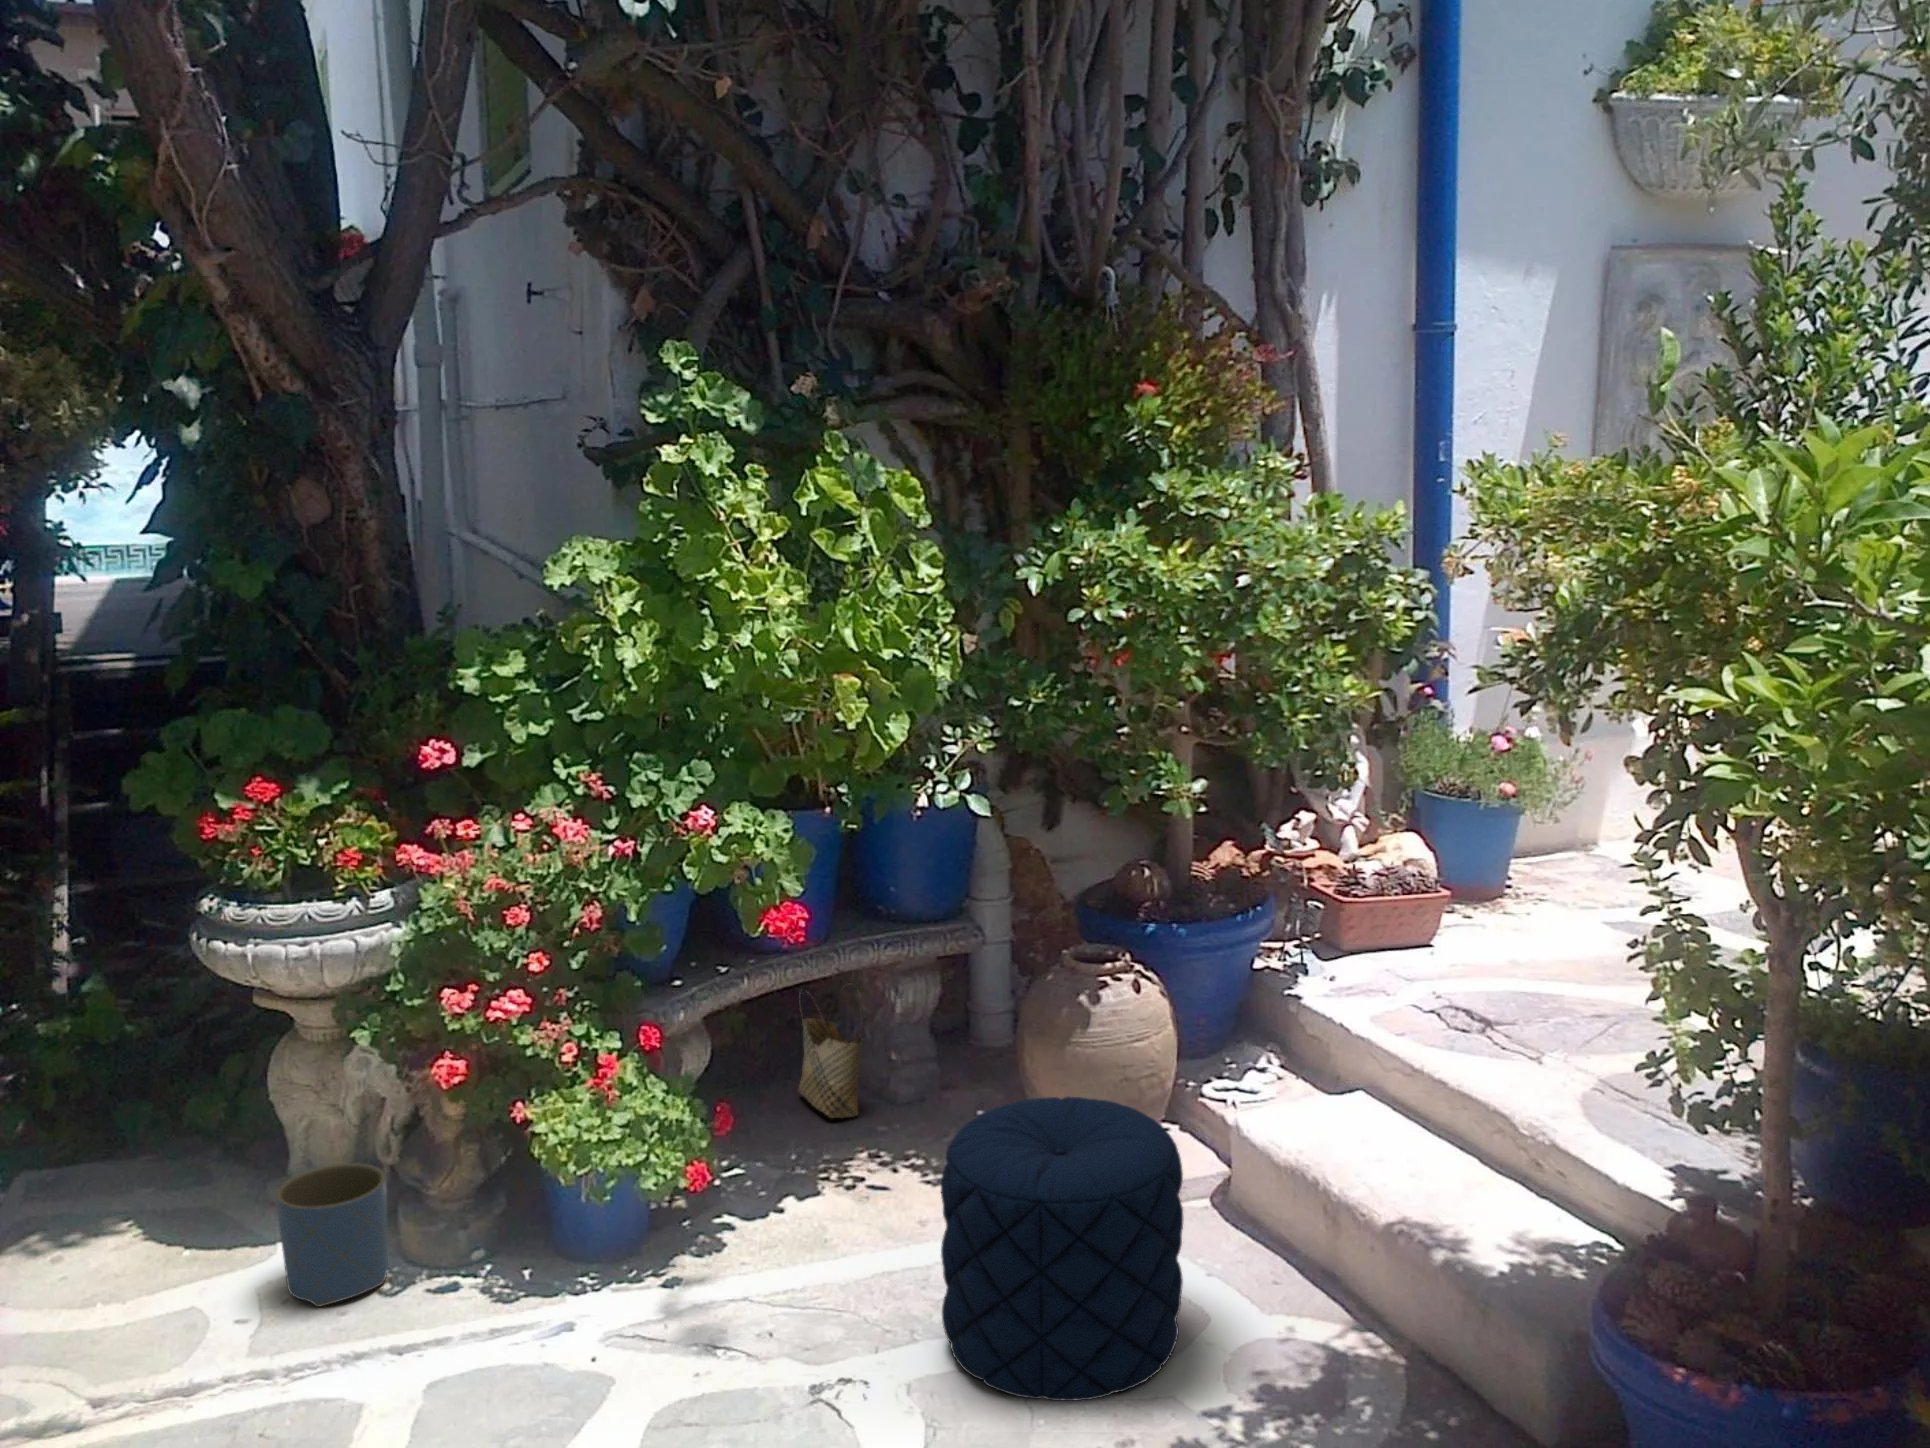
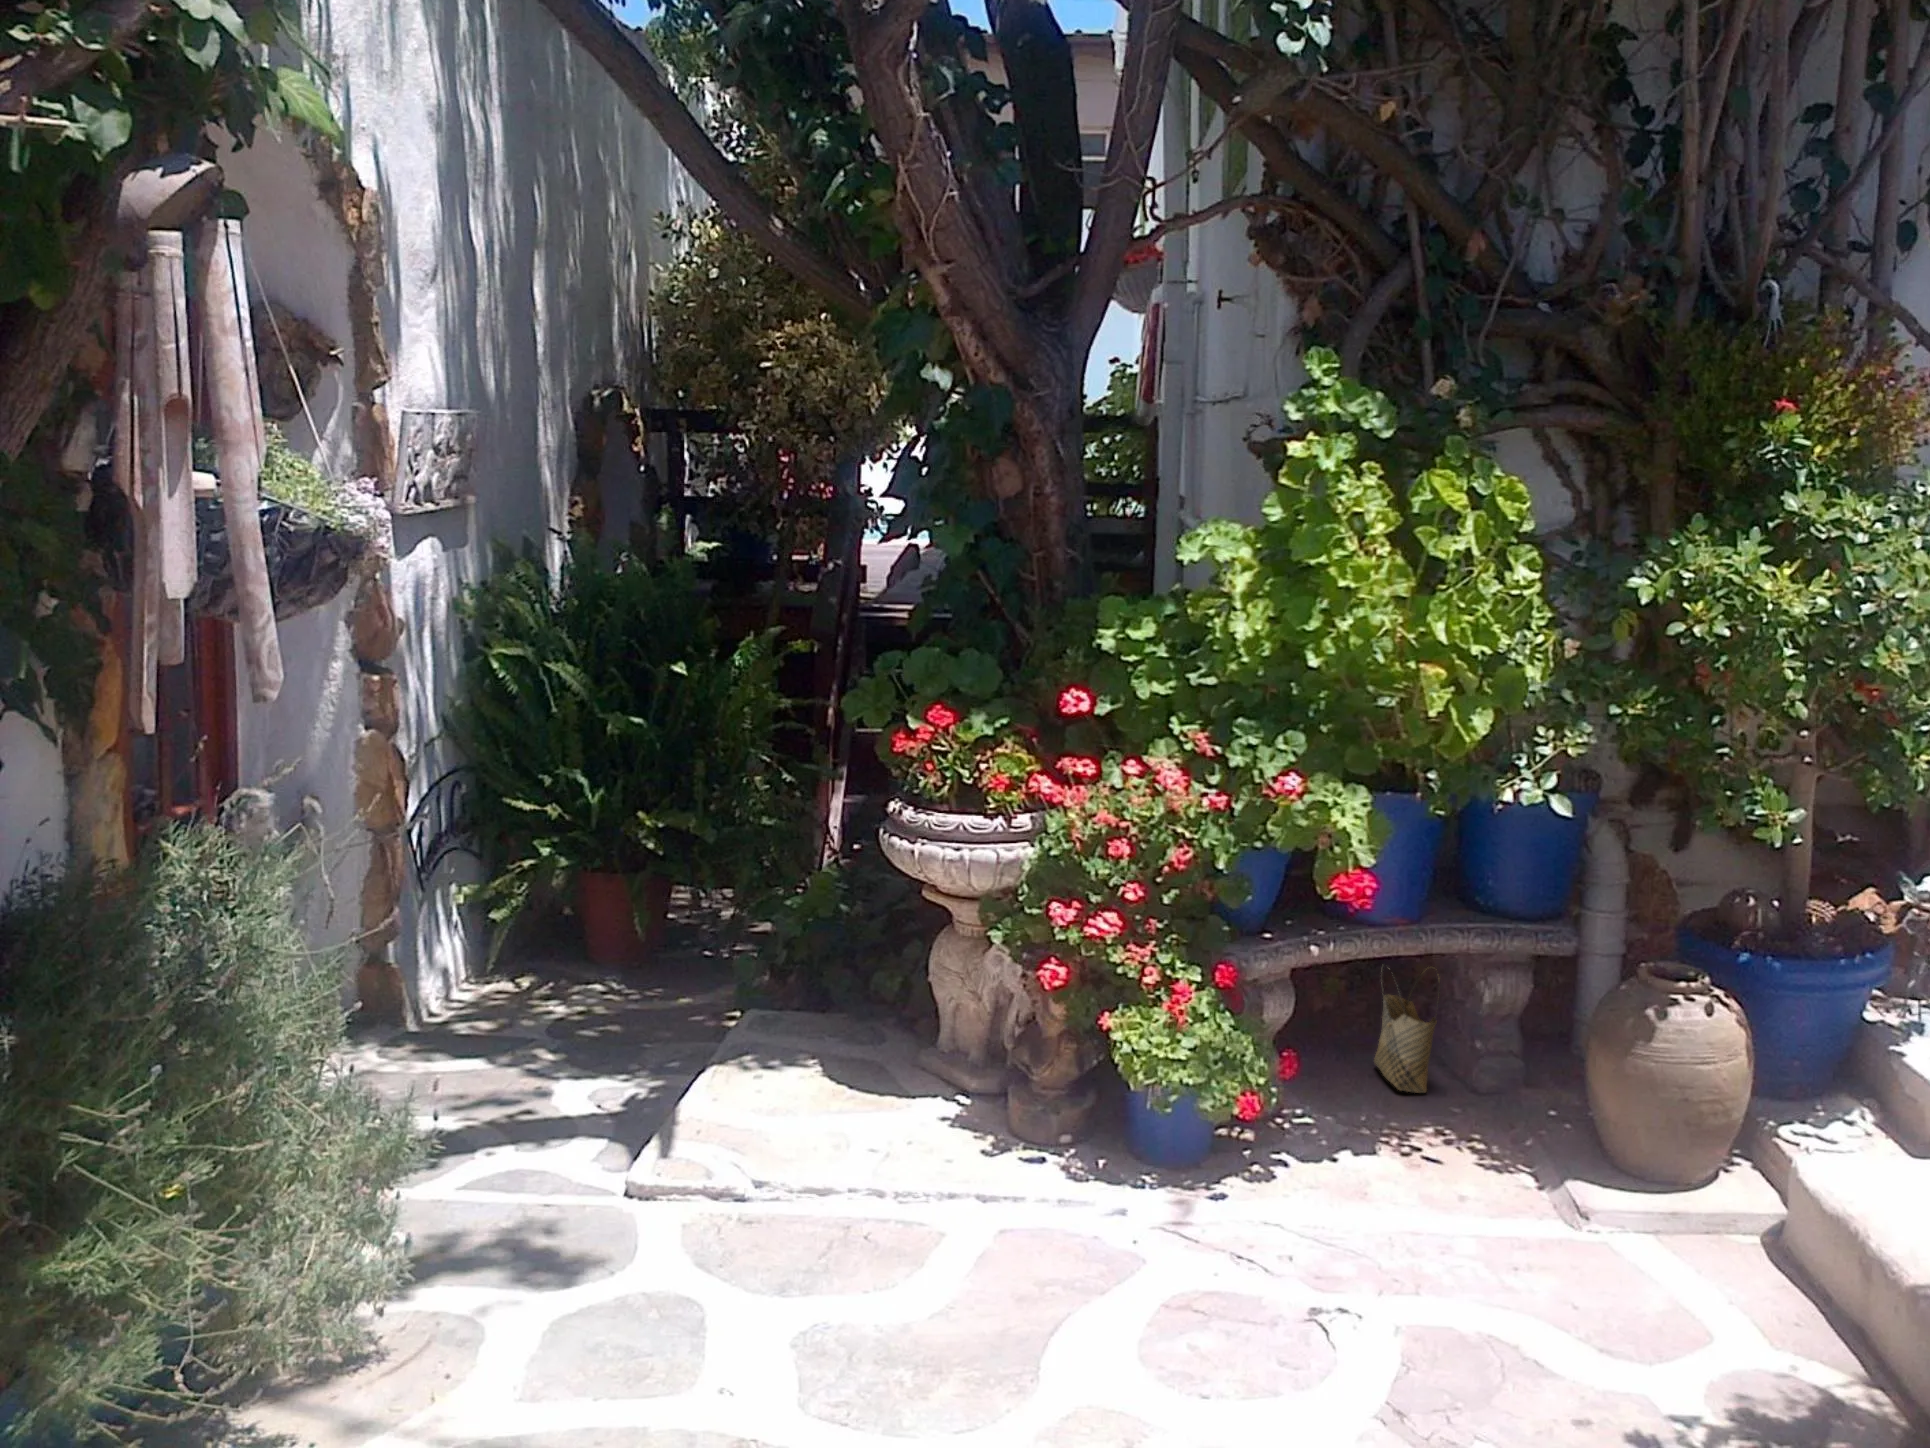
pouf: present [941,1096,1184,1401] -> none [1456,1088,1710,1376]
planter: present [276,1163,388,1307] -> none [913,1040,999,1153]

